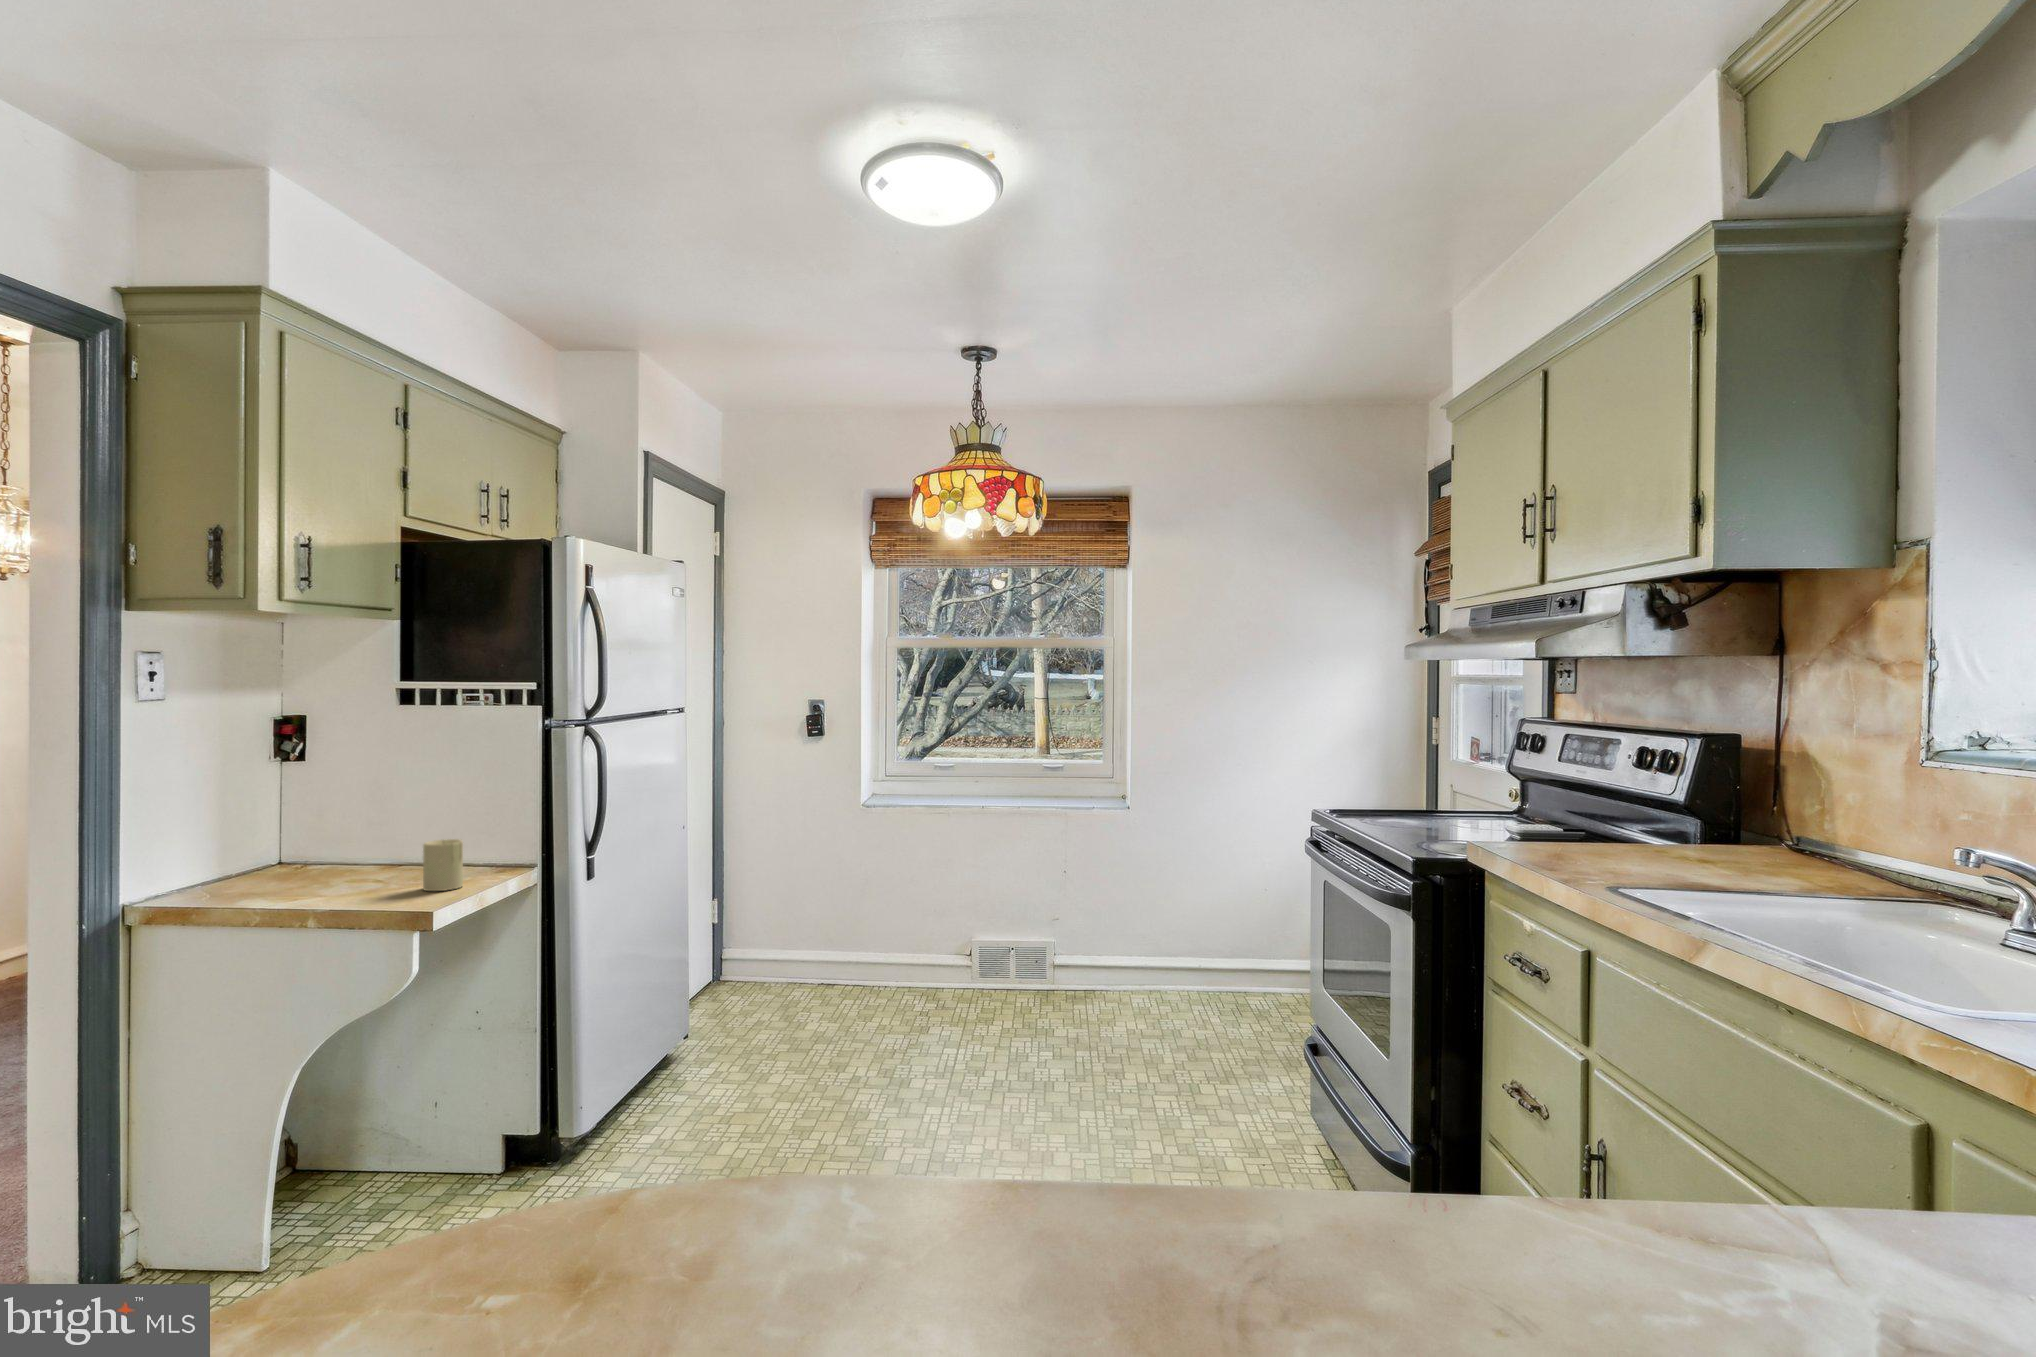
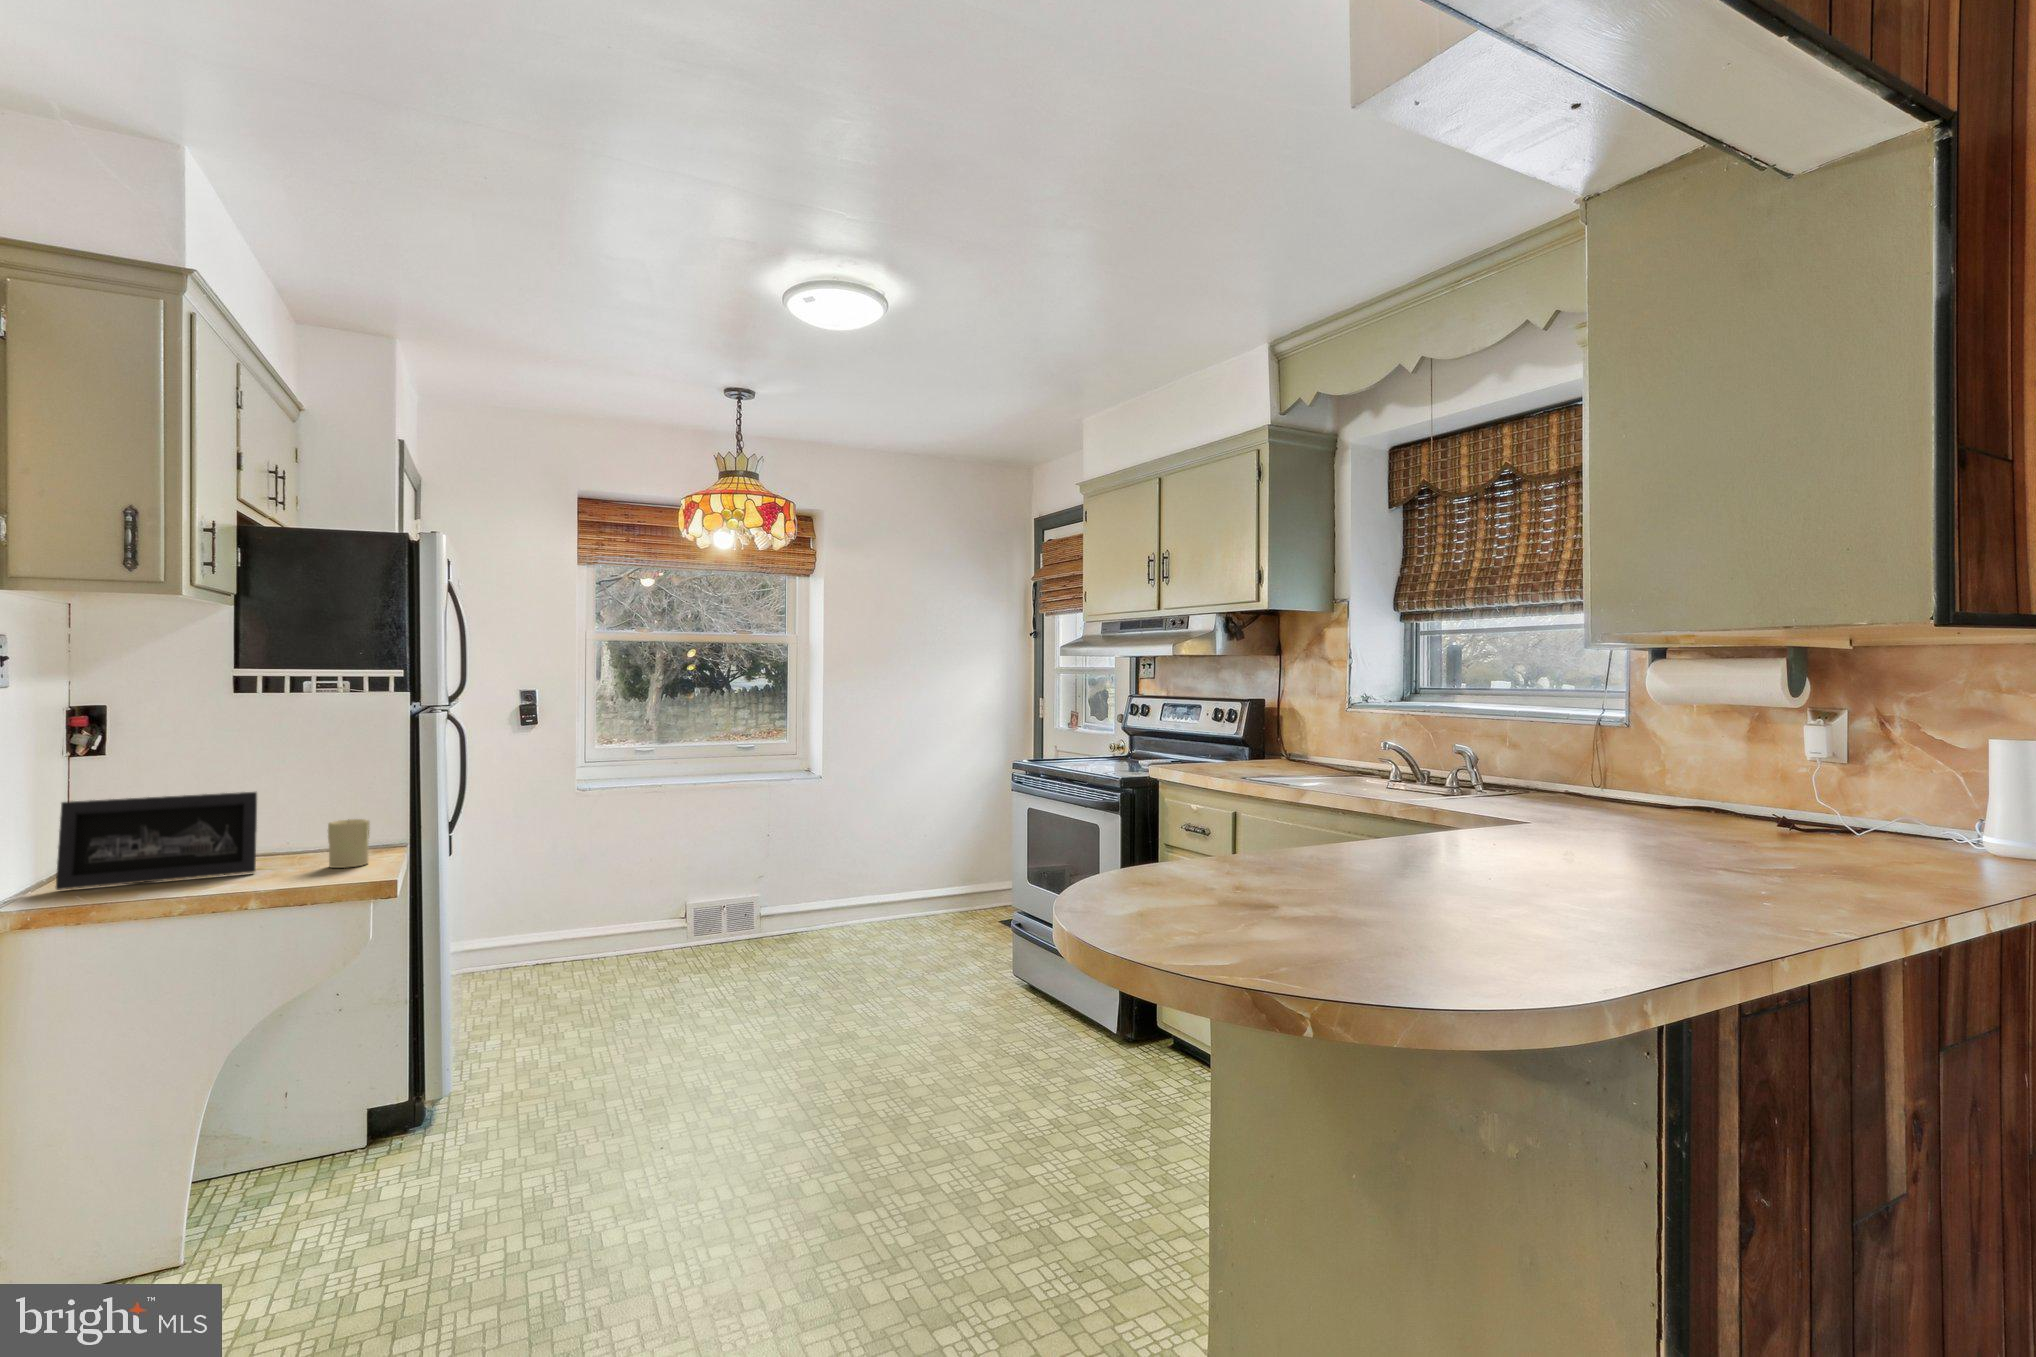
picture frame: none [214,805,381,888] -> present [56,792,257,890]

